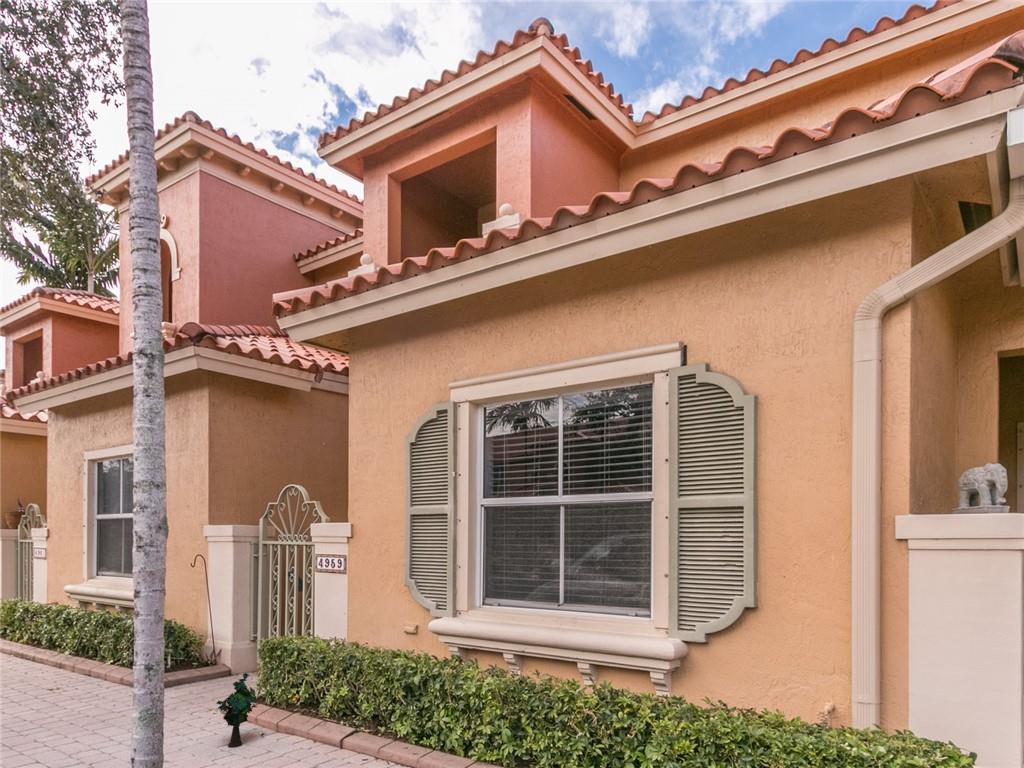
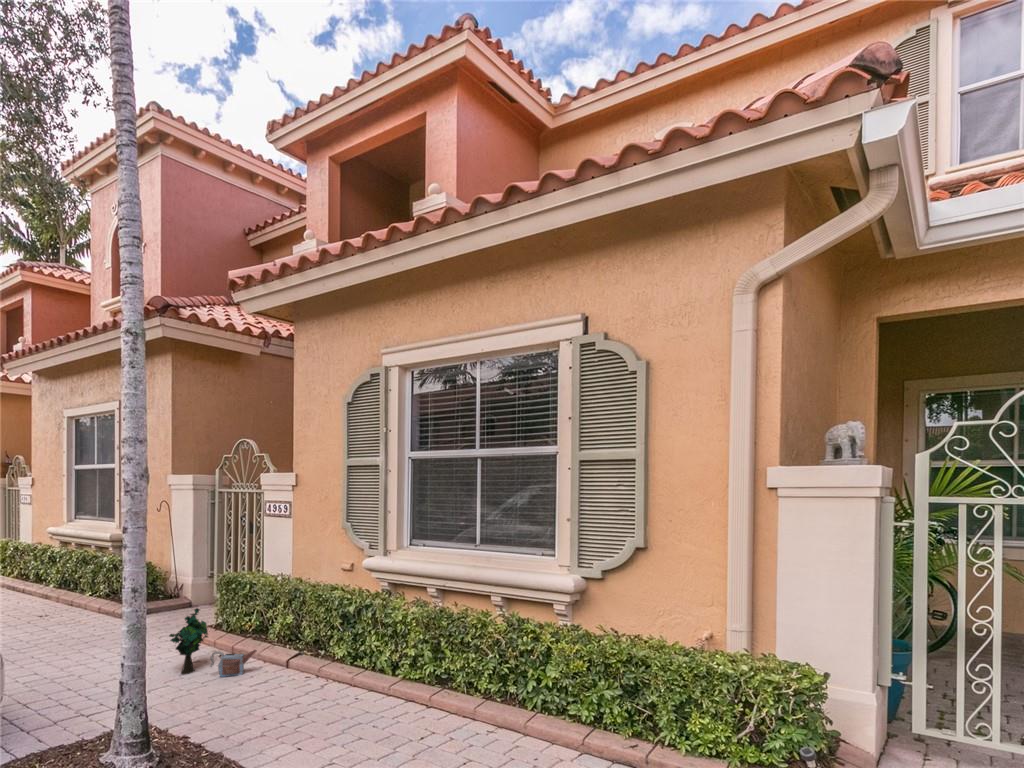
watering can: none [261,722,311,752] -> present [210,650,257,677]

